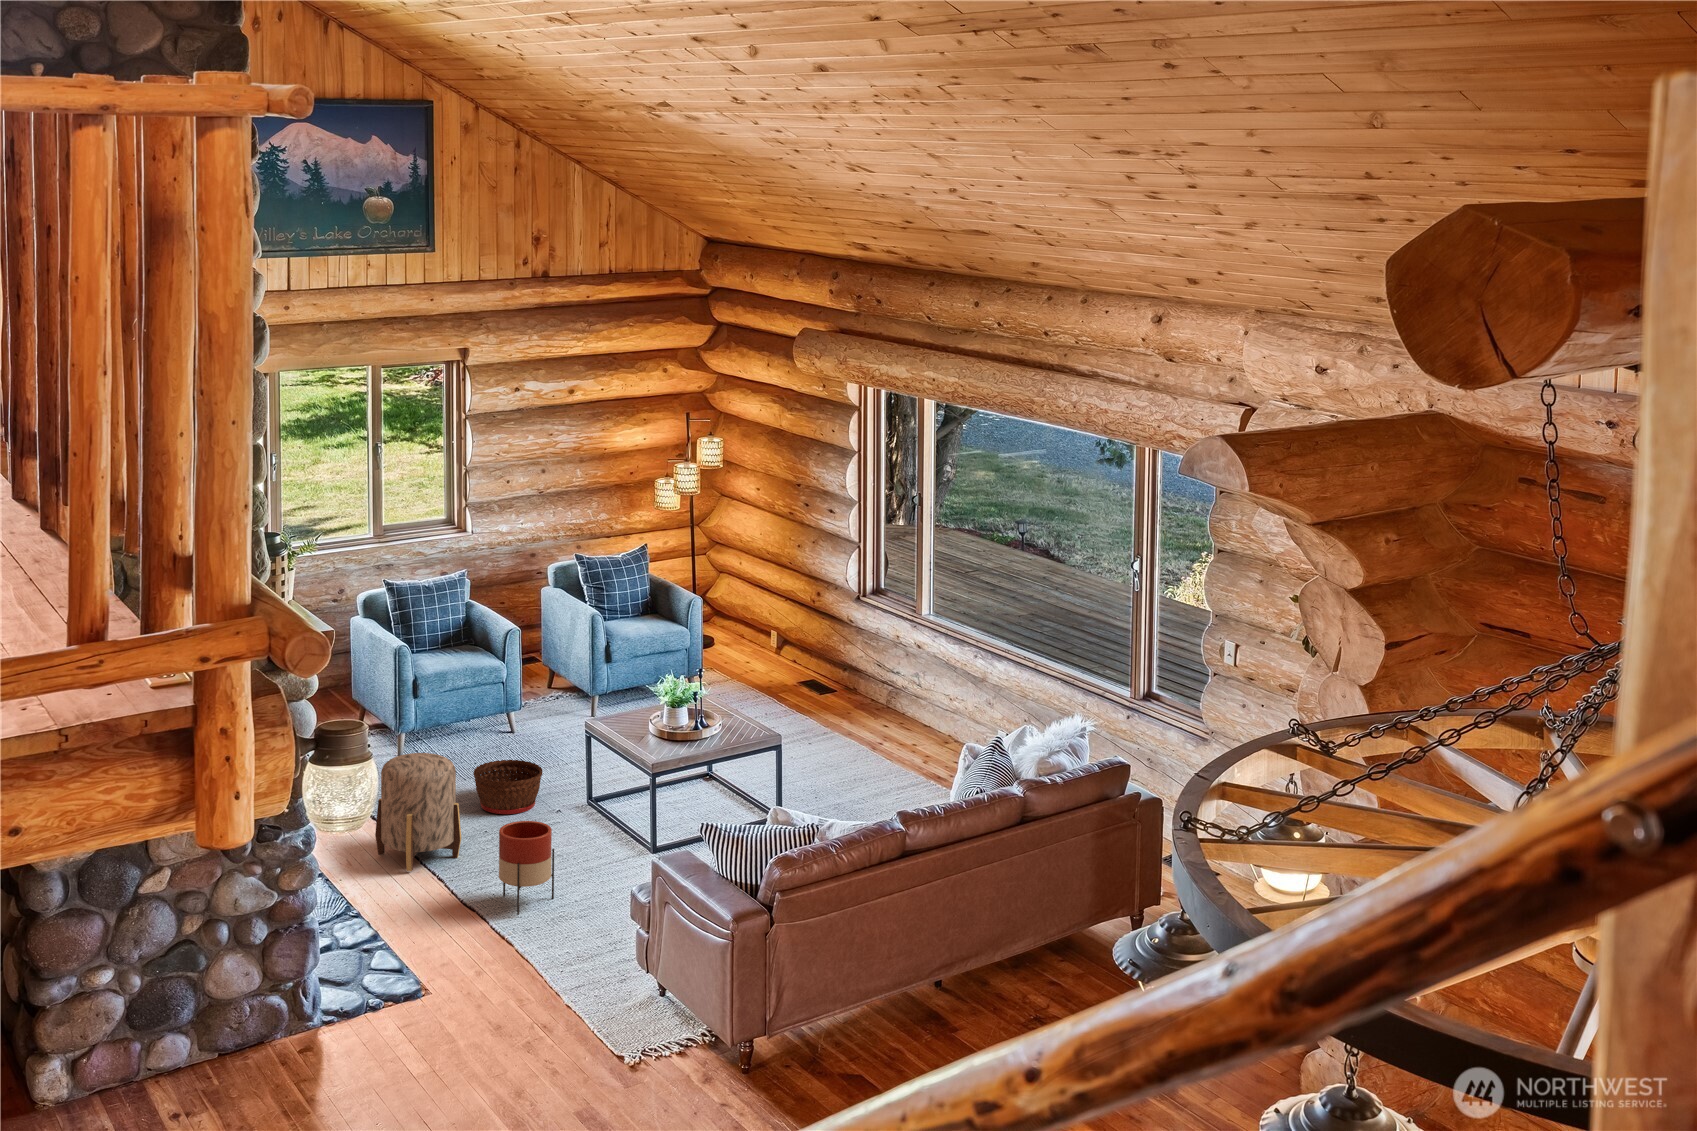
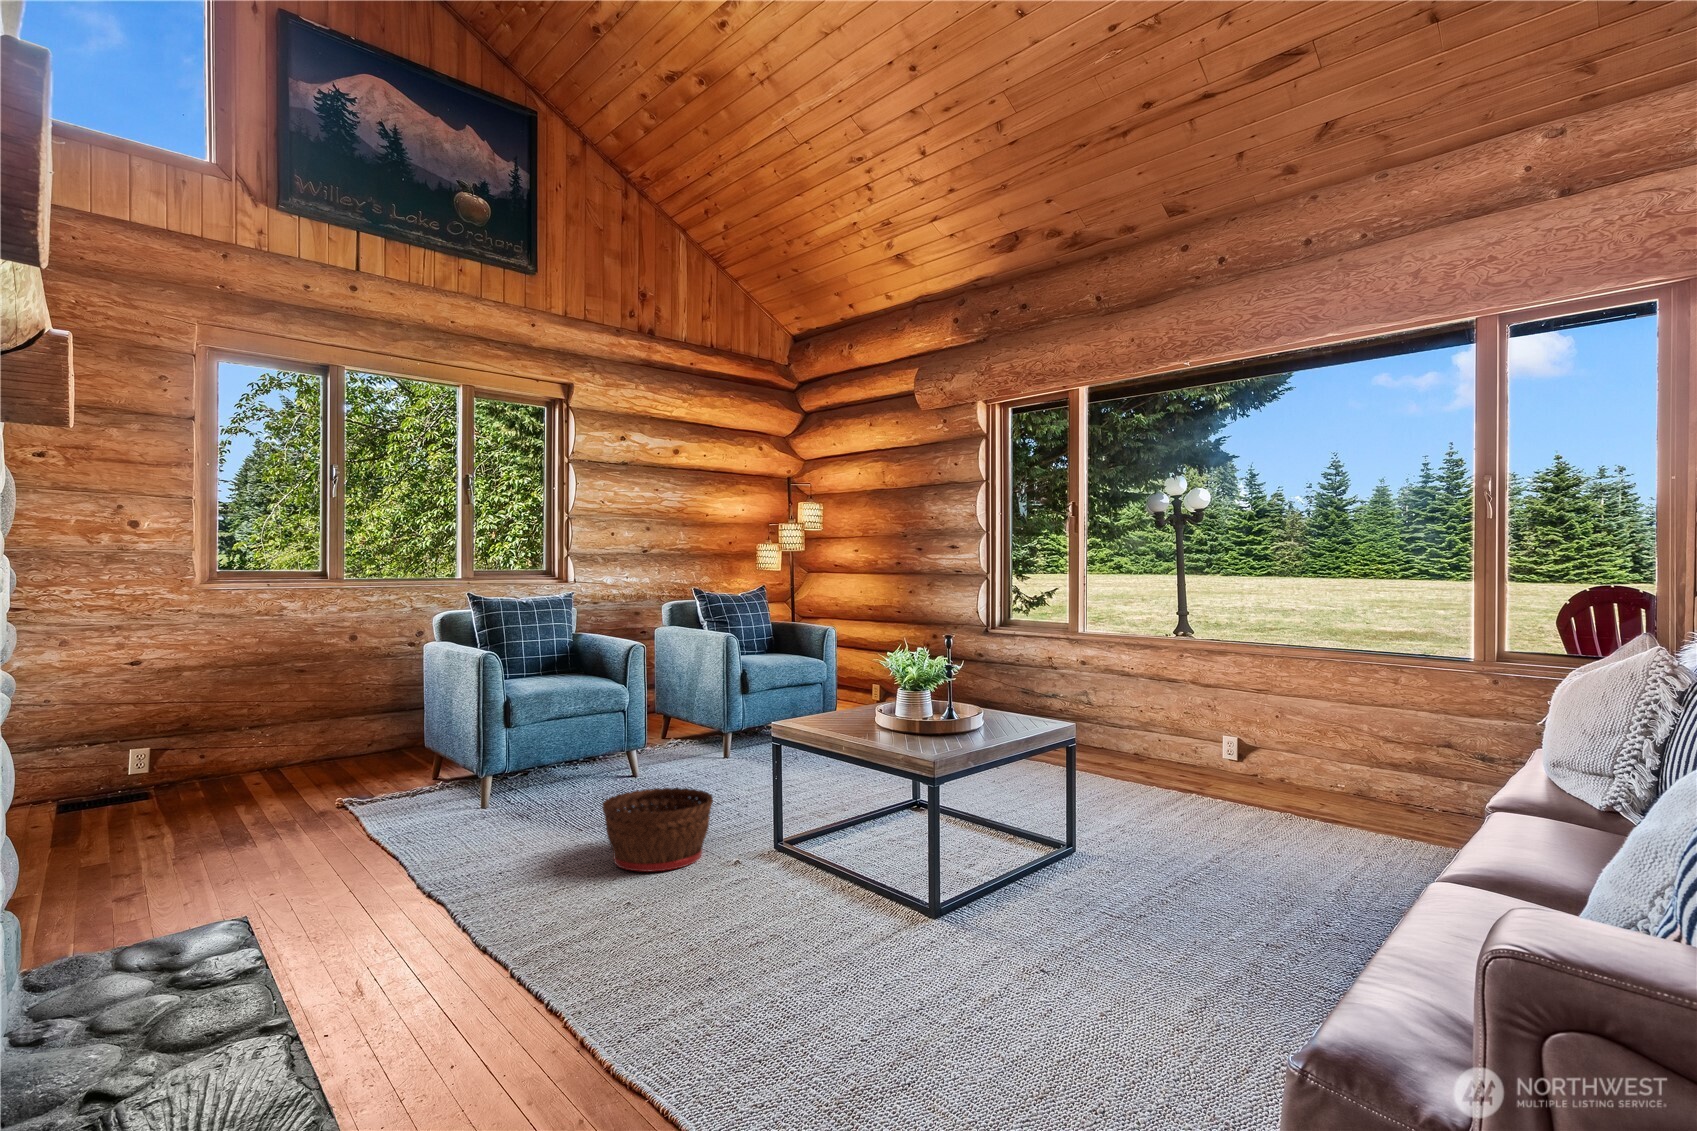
ottoman: present [375,753,461,871] -> none [416,752,594,997]
planter: present [499,821,554,915] -> none [702,847,824,1088]

